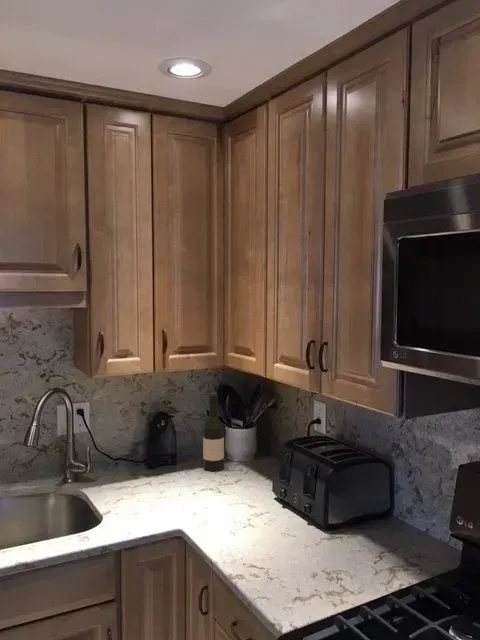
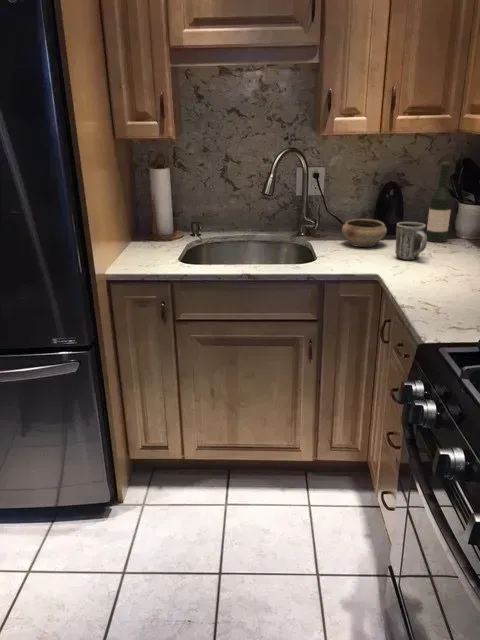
ceramic bowl: none [122,457,170,492] -> present [342,219,387,247]
mug: none [187,461,221,503] -> present [395,222,427,260]

